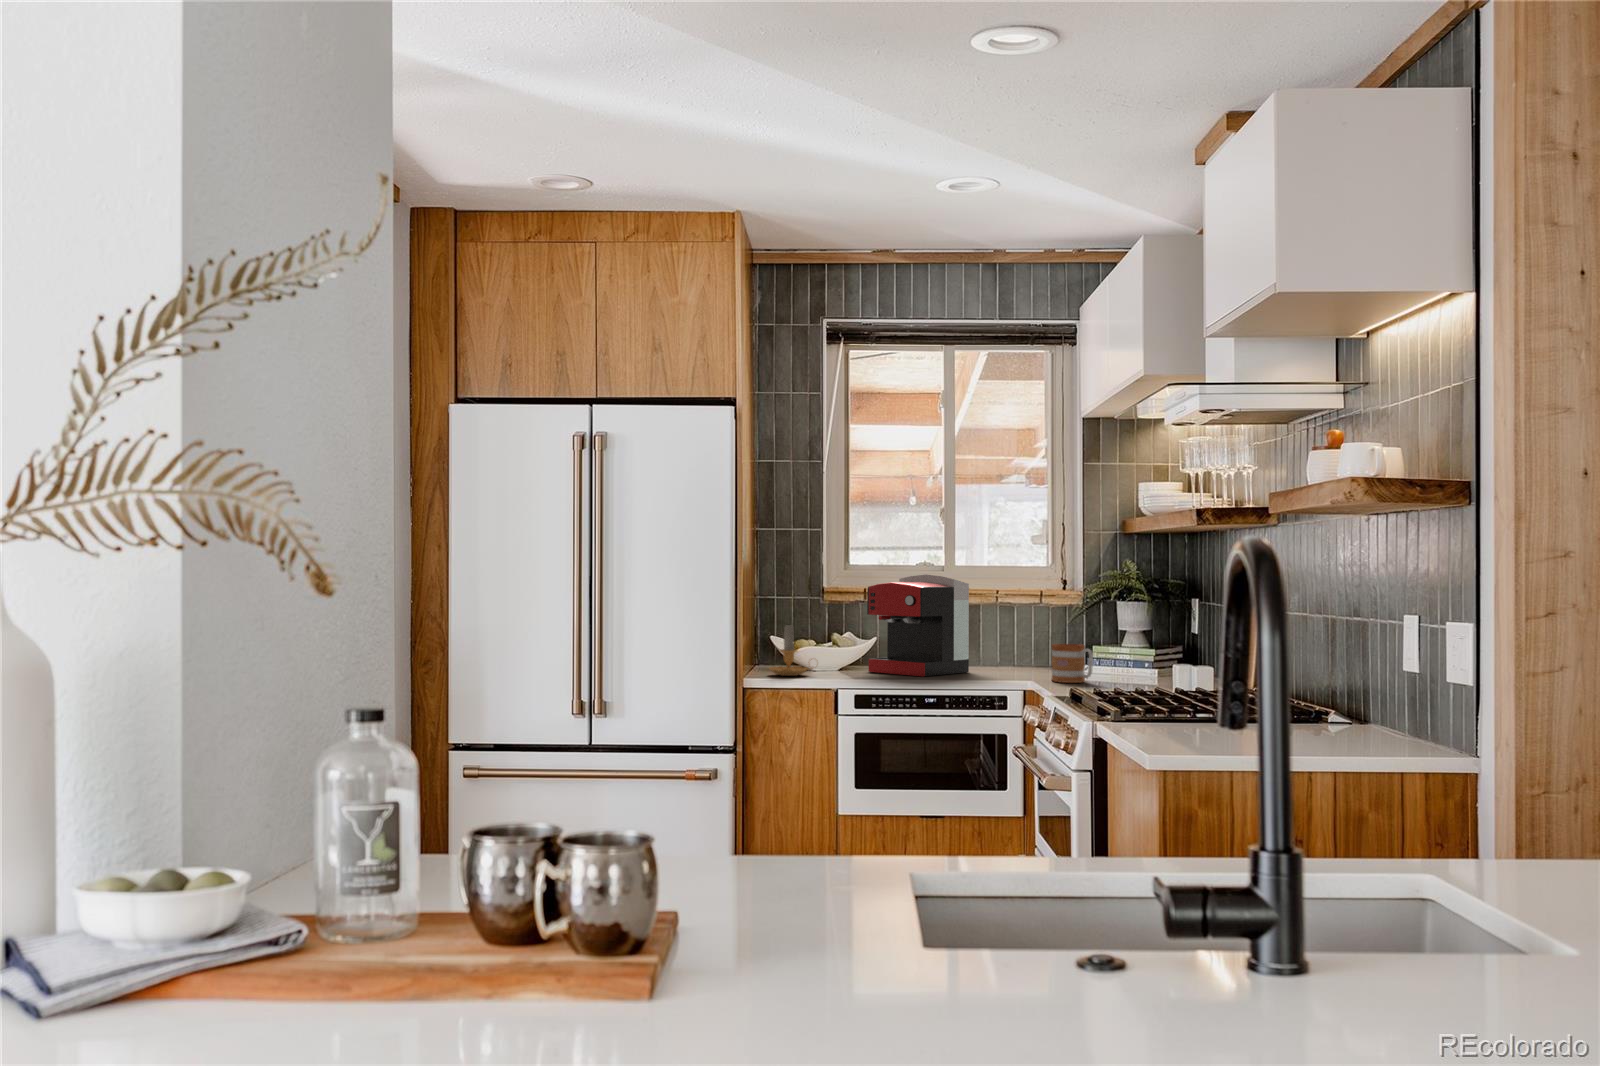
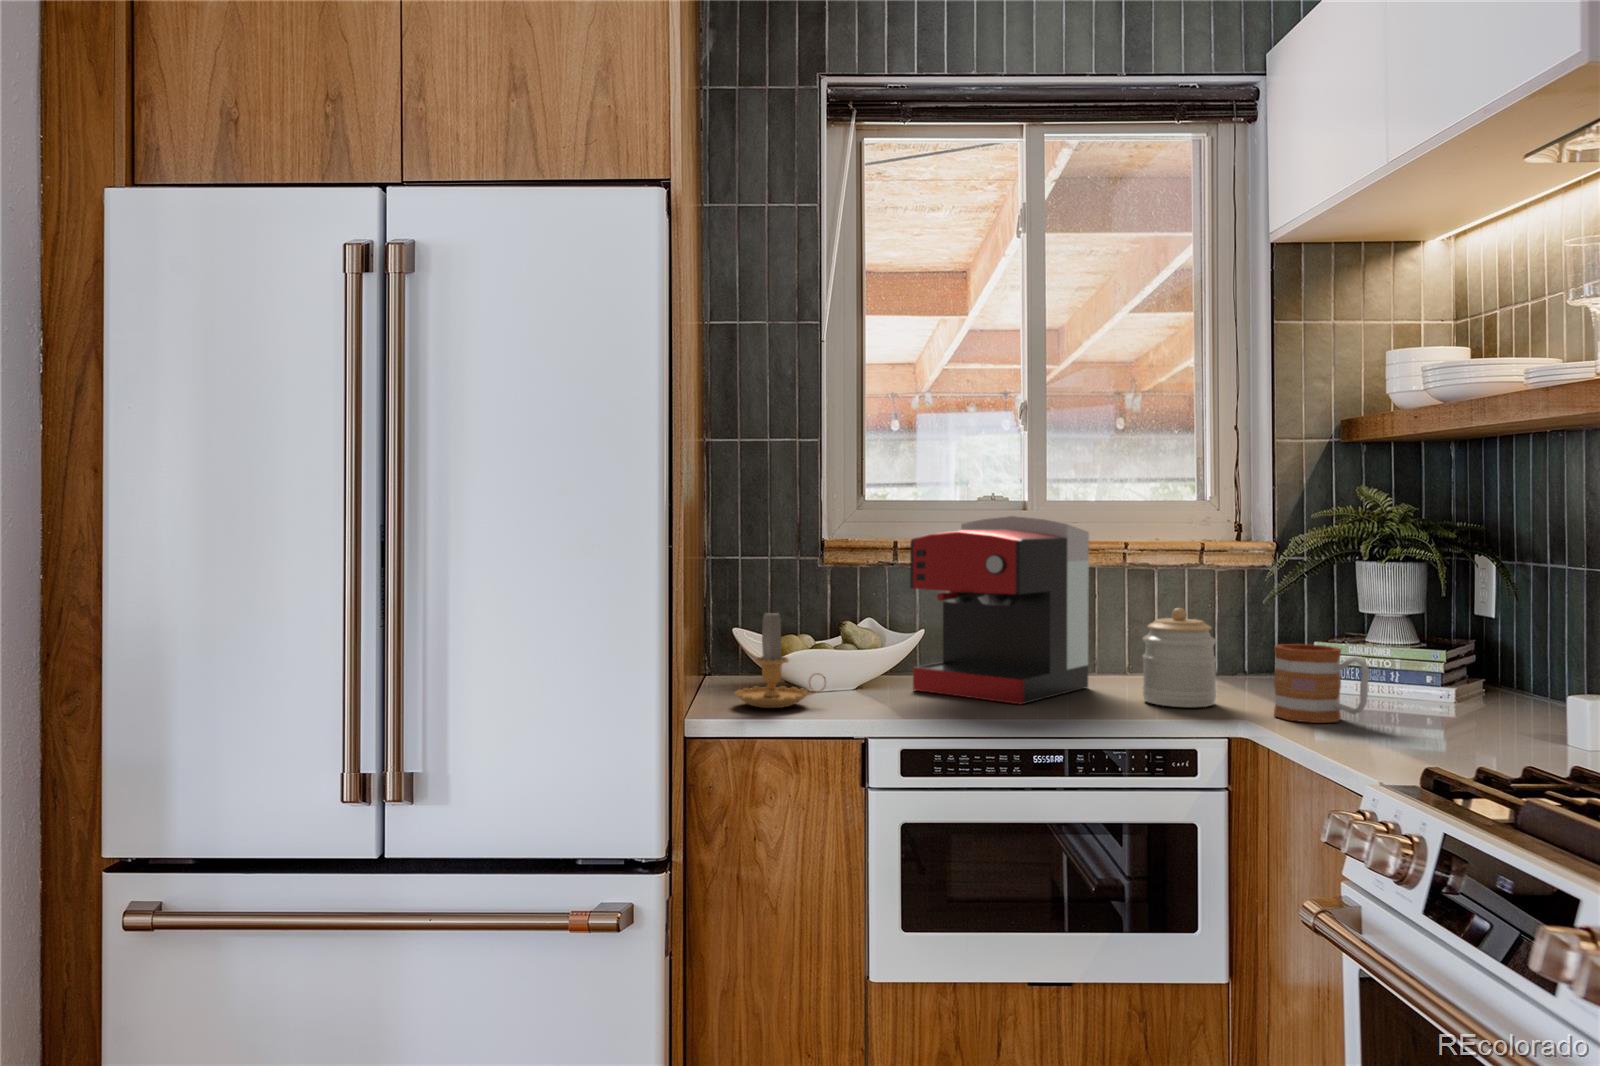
jar: none [991,625,1029,678] -> present [1143,608,1216,707]

